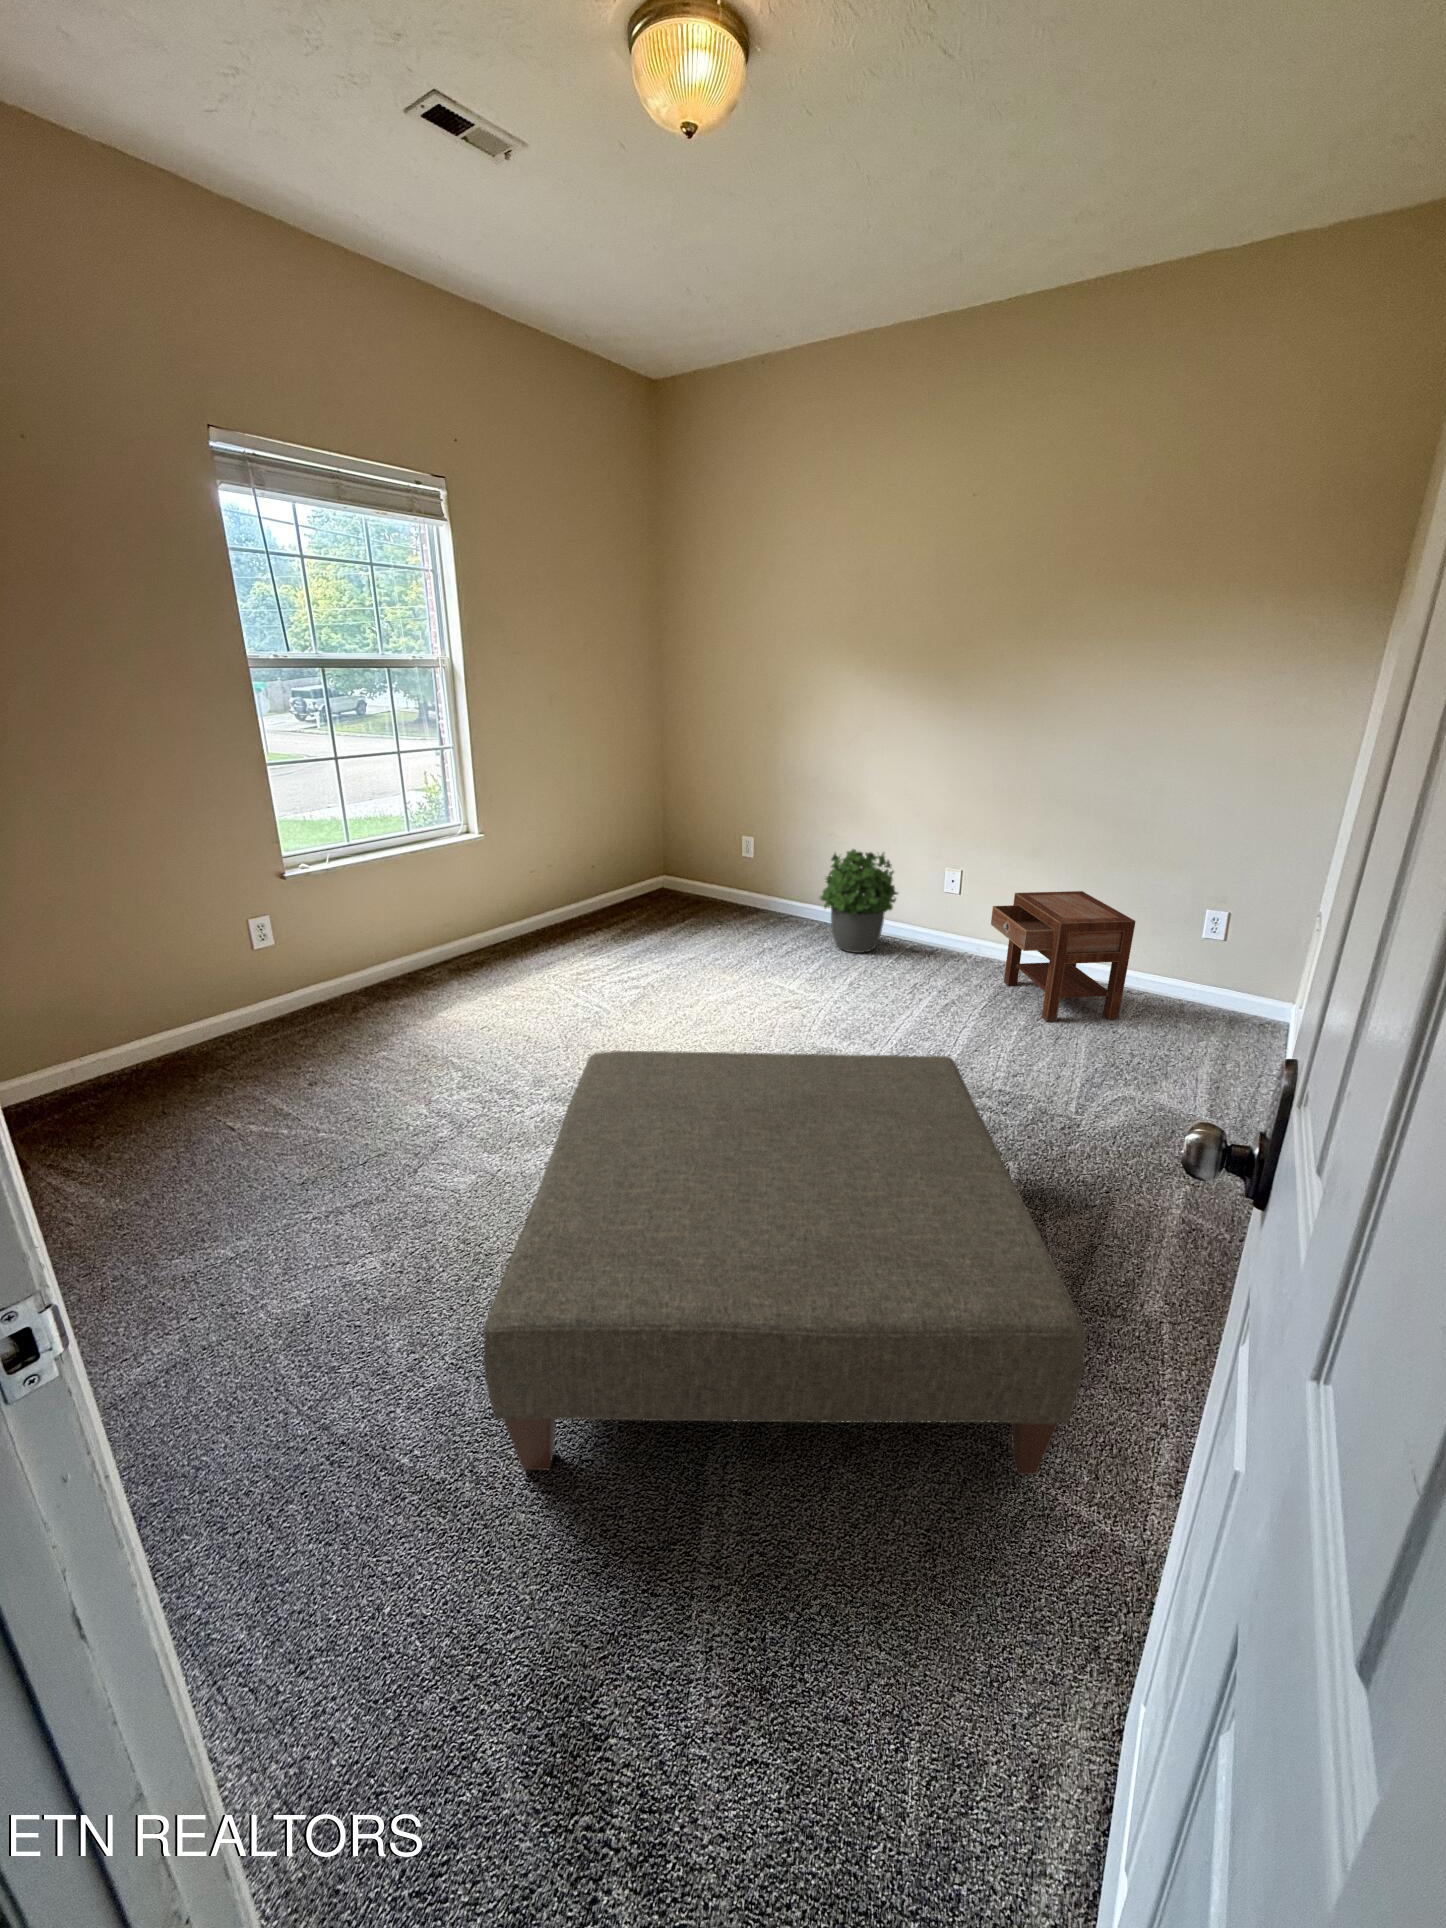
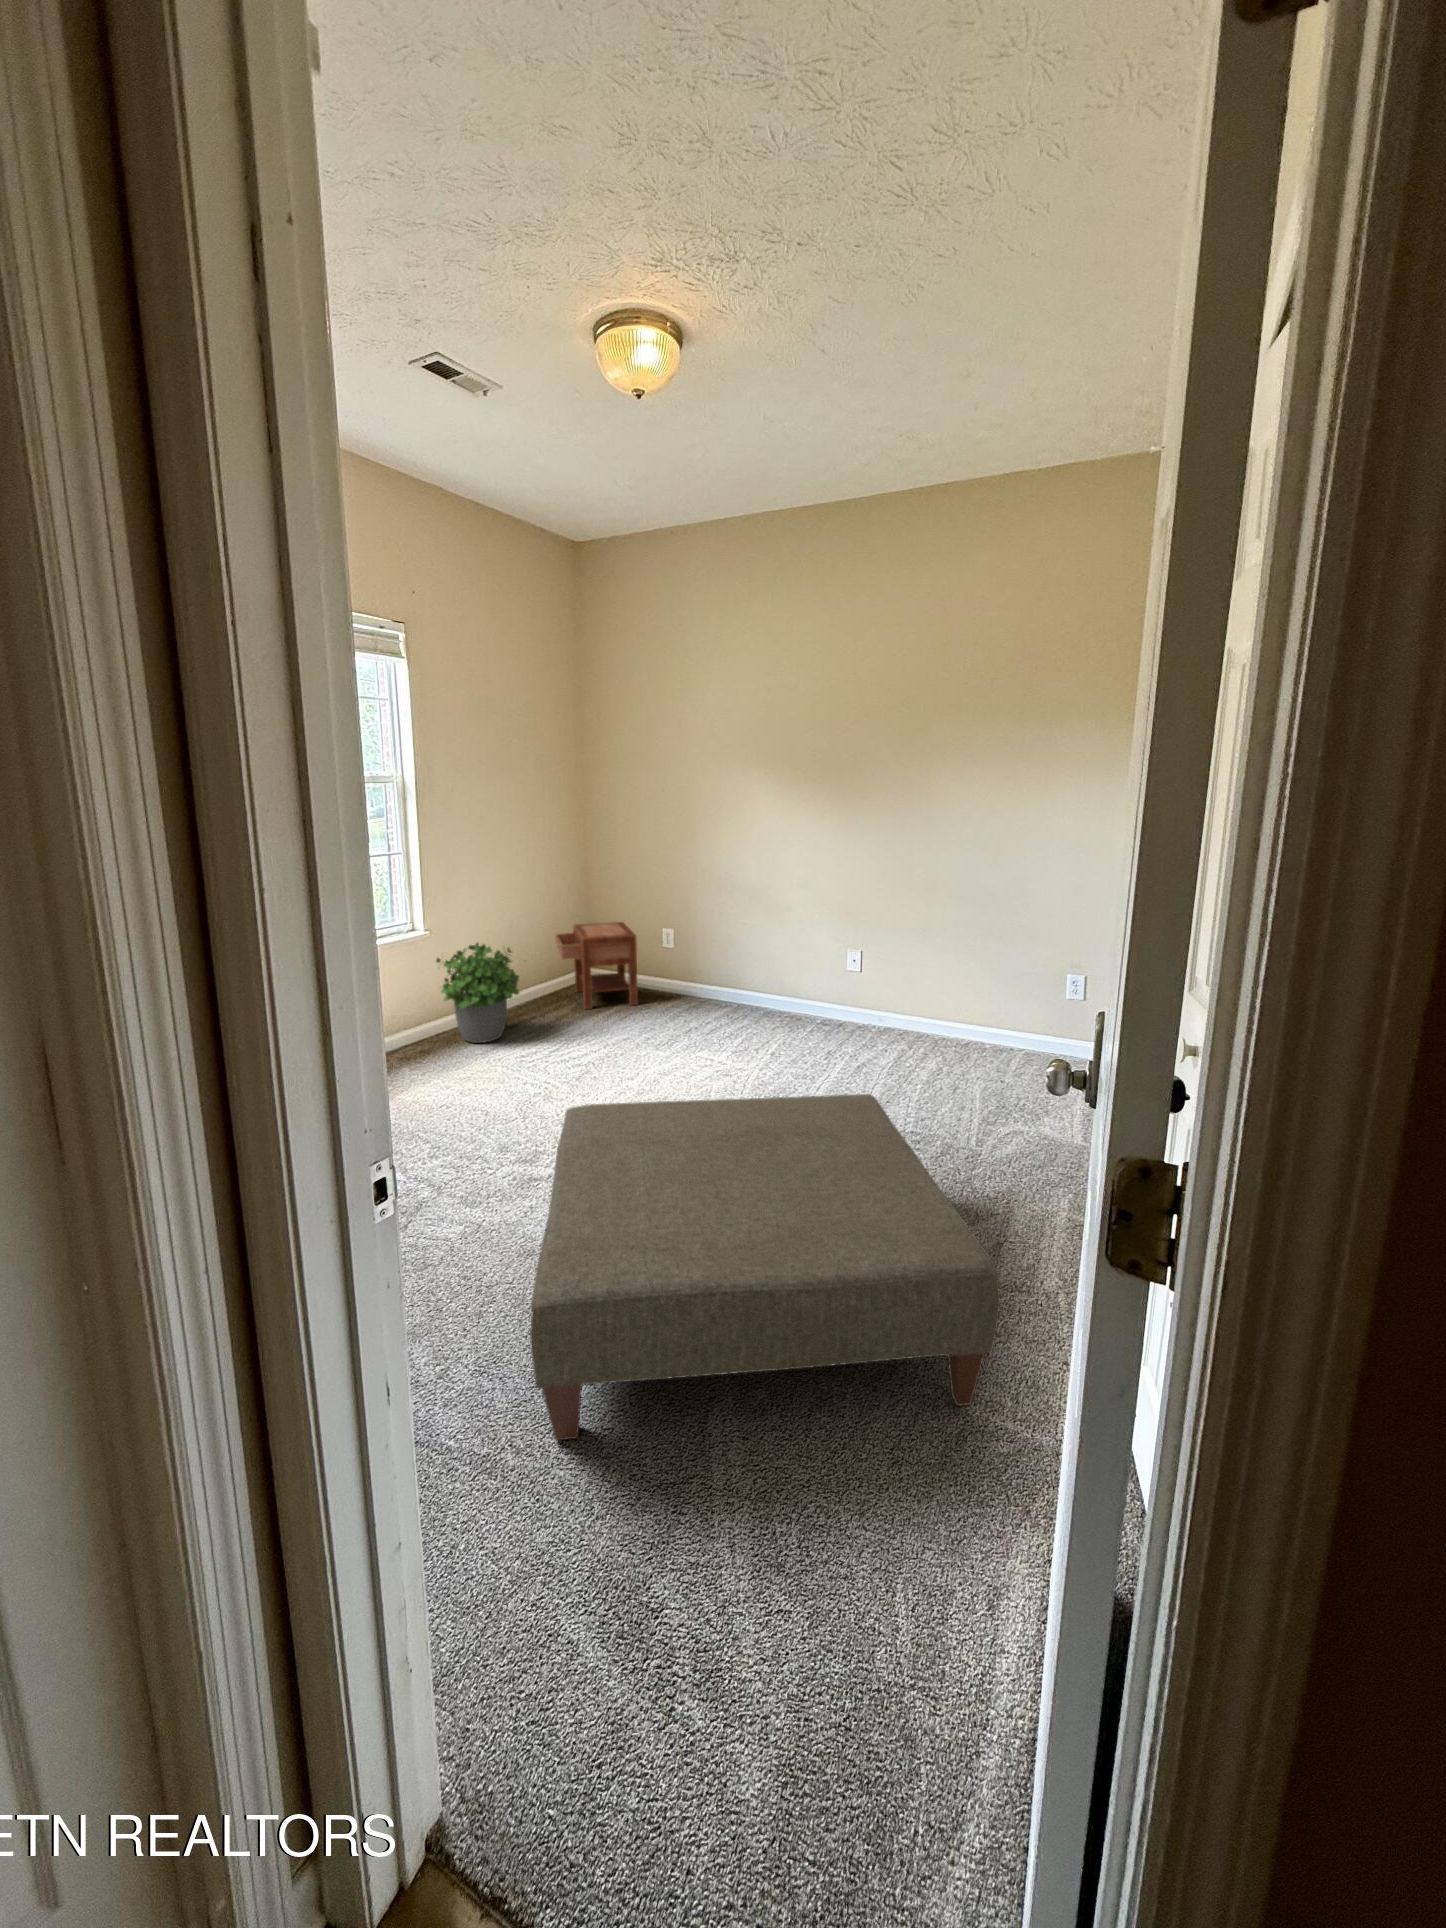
potted plant: present [820,849,898,953] -> present [436,943,519,1043]
nightstand: present [991,891,1135,1022] -> present [555,922,638,1009]

